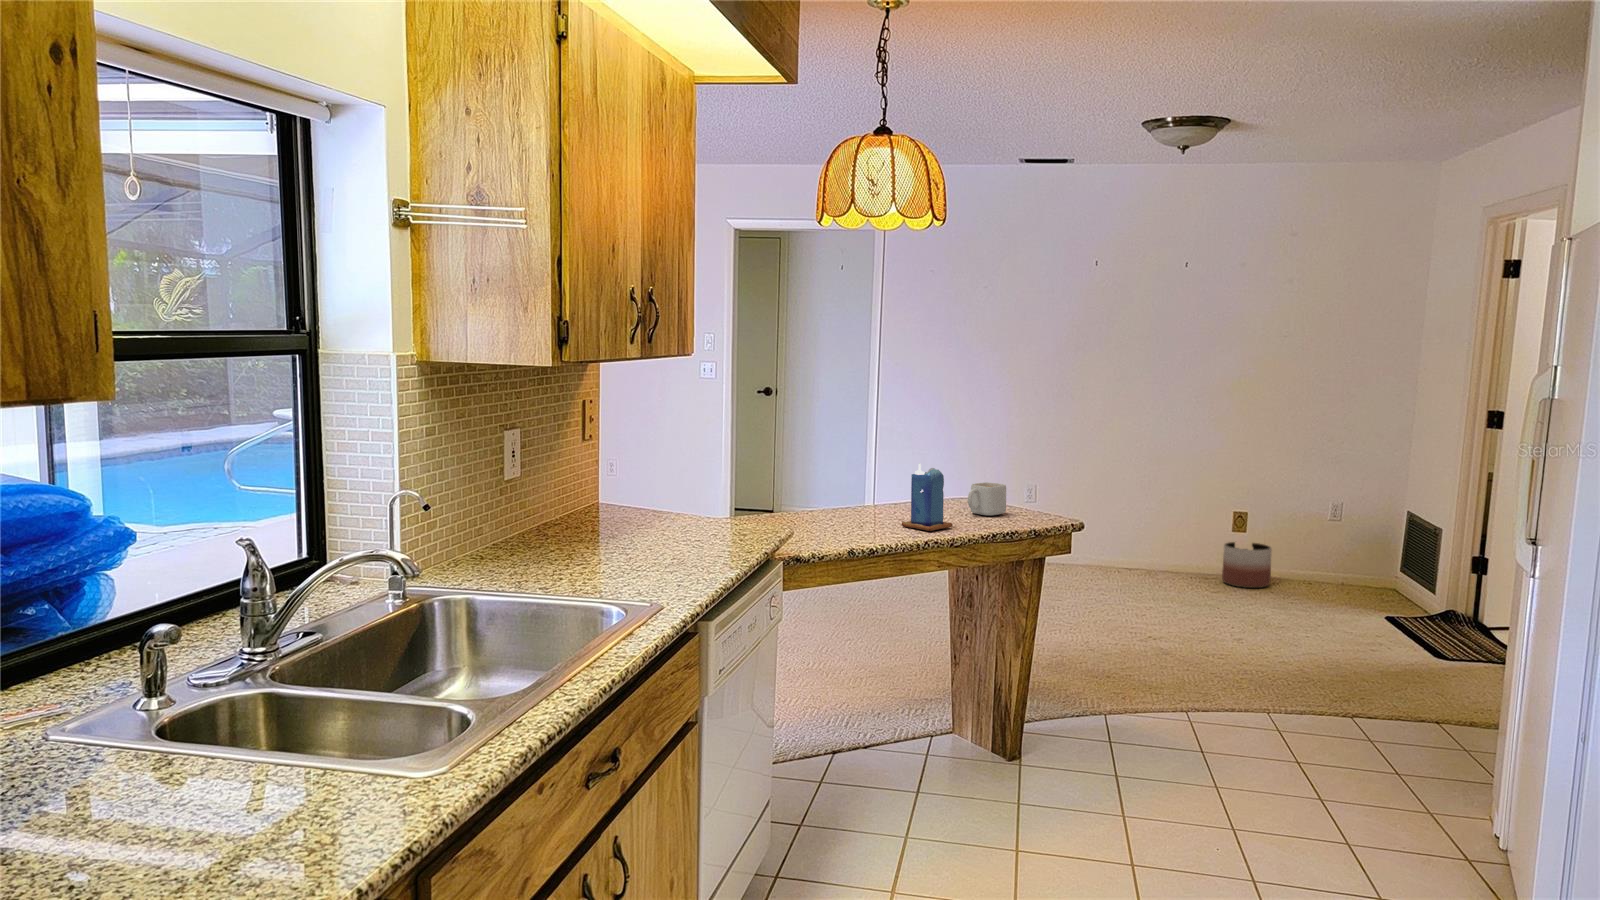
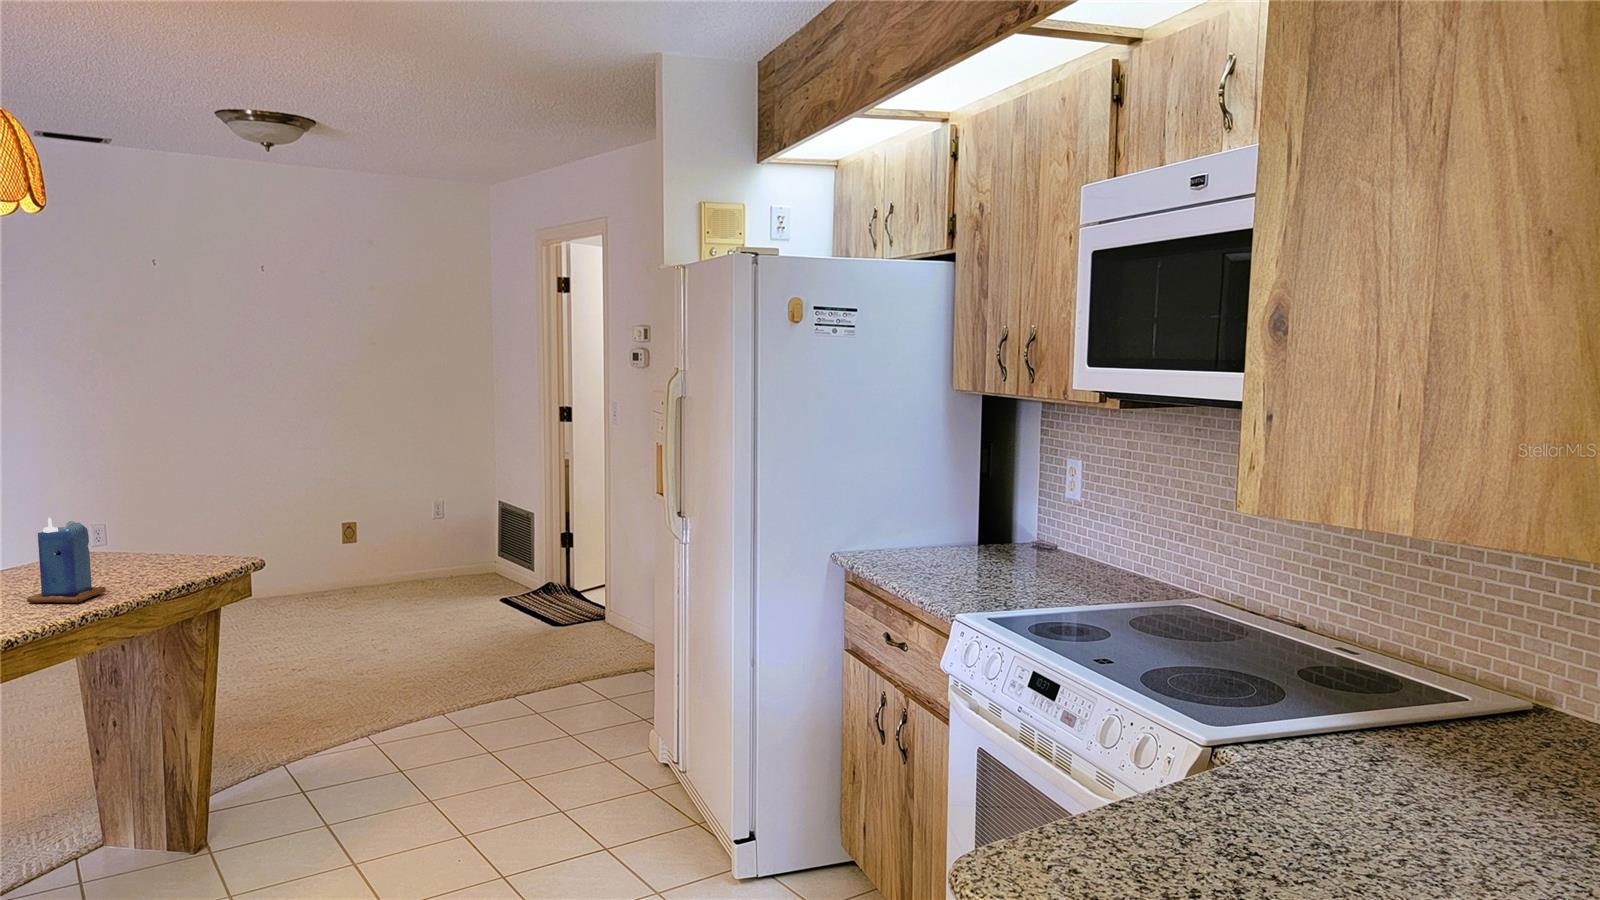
mug: present [968,482,1006,515] -> none [111,529,162,570]
planter: present [1222,542,1272,588] -> none [343,550,391,596]

